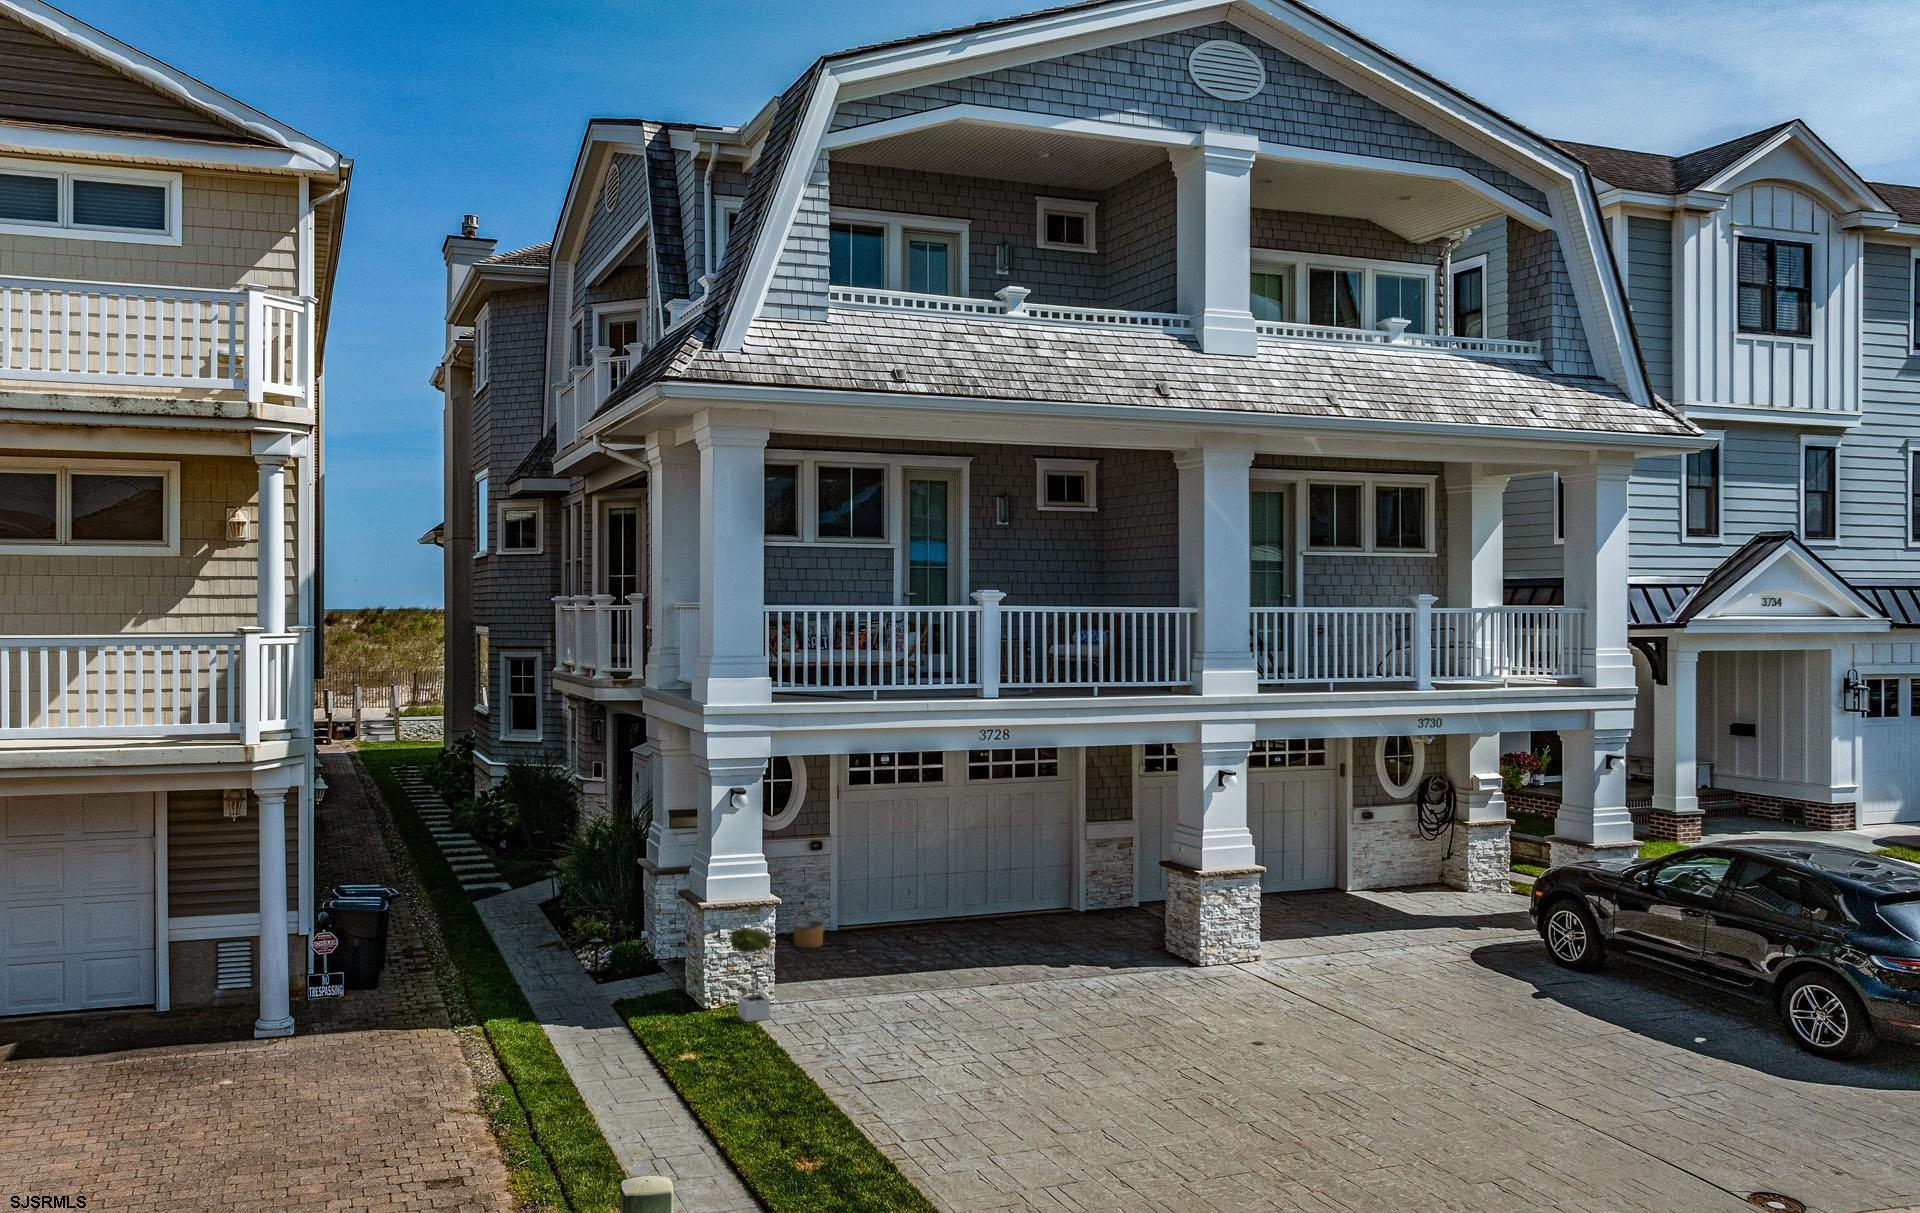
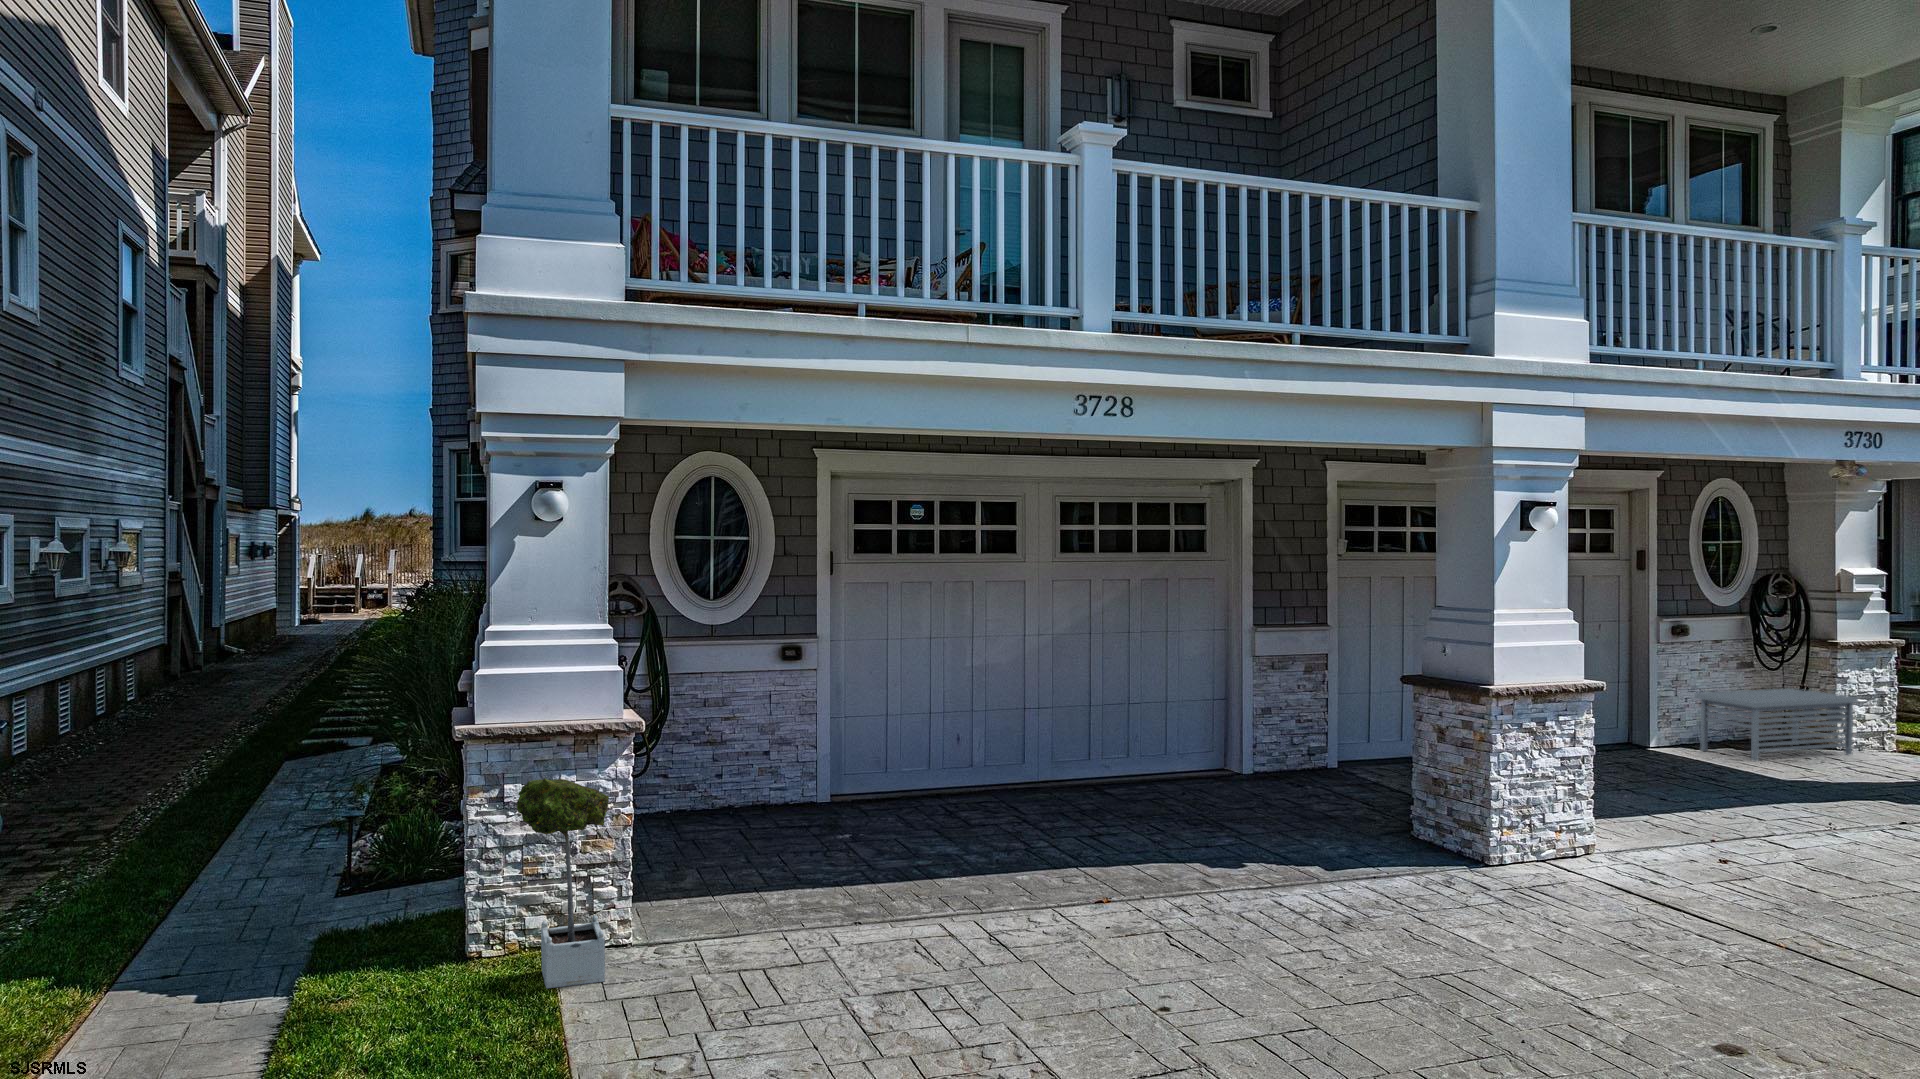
storage bench: none [1380,852,1478,901] -> present [1694,688,1858,762]
bucket: present [793,909,824,948] -> none [747,758,803,826]

